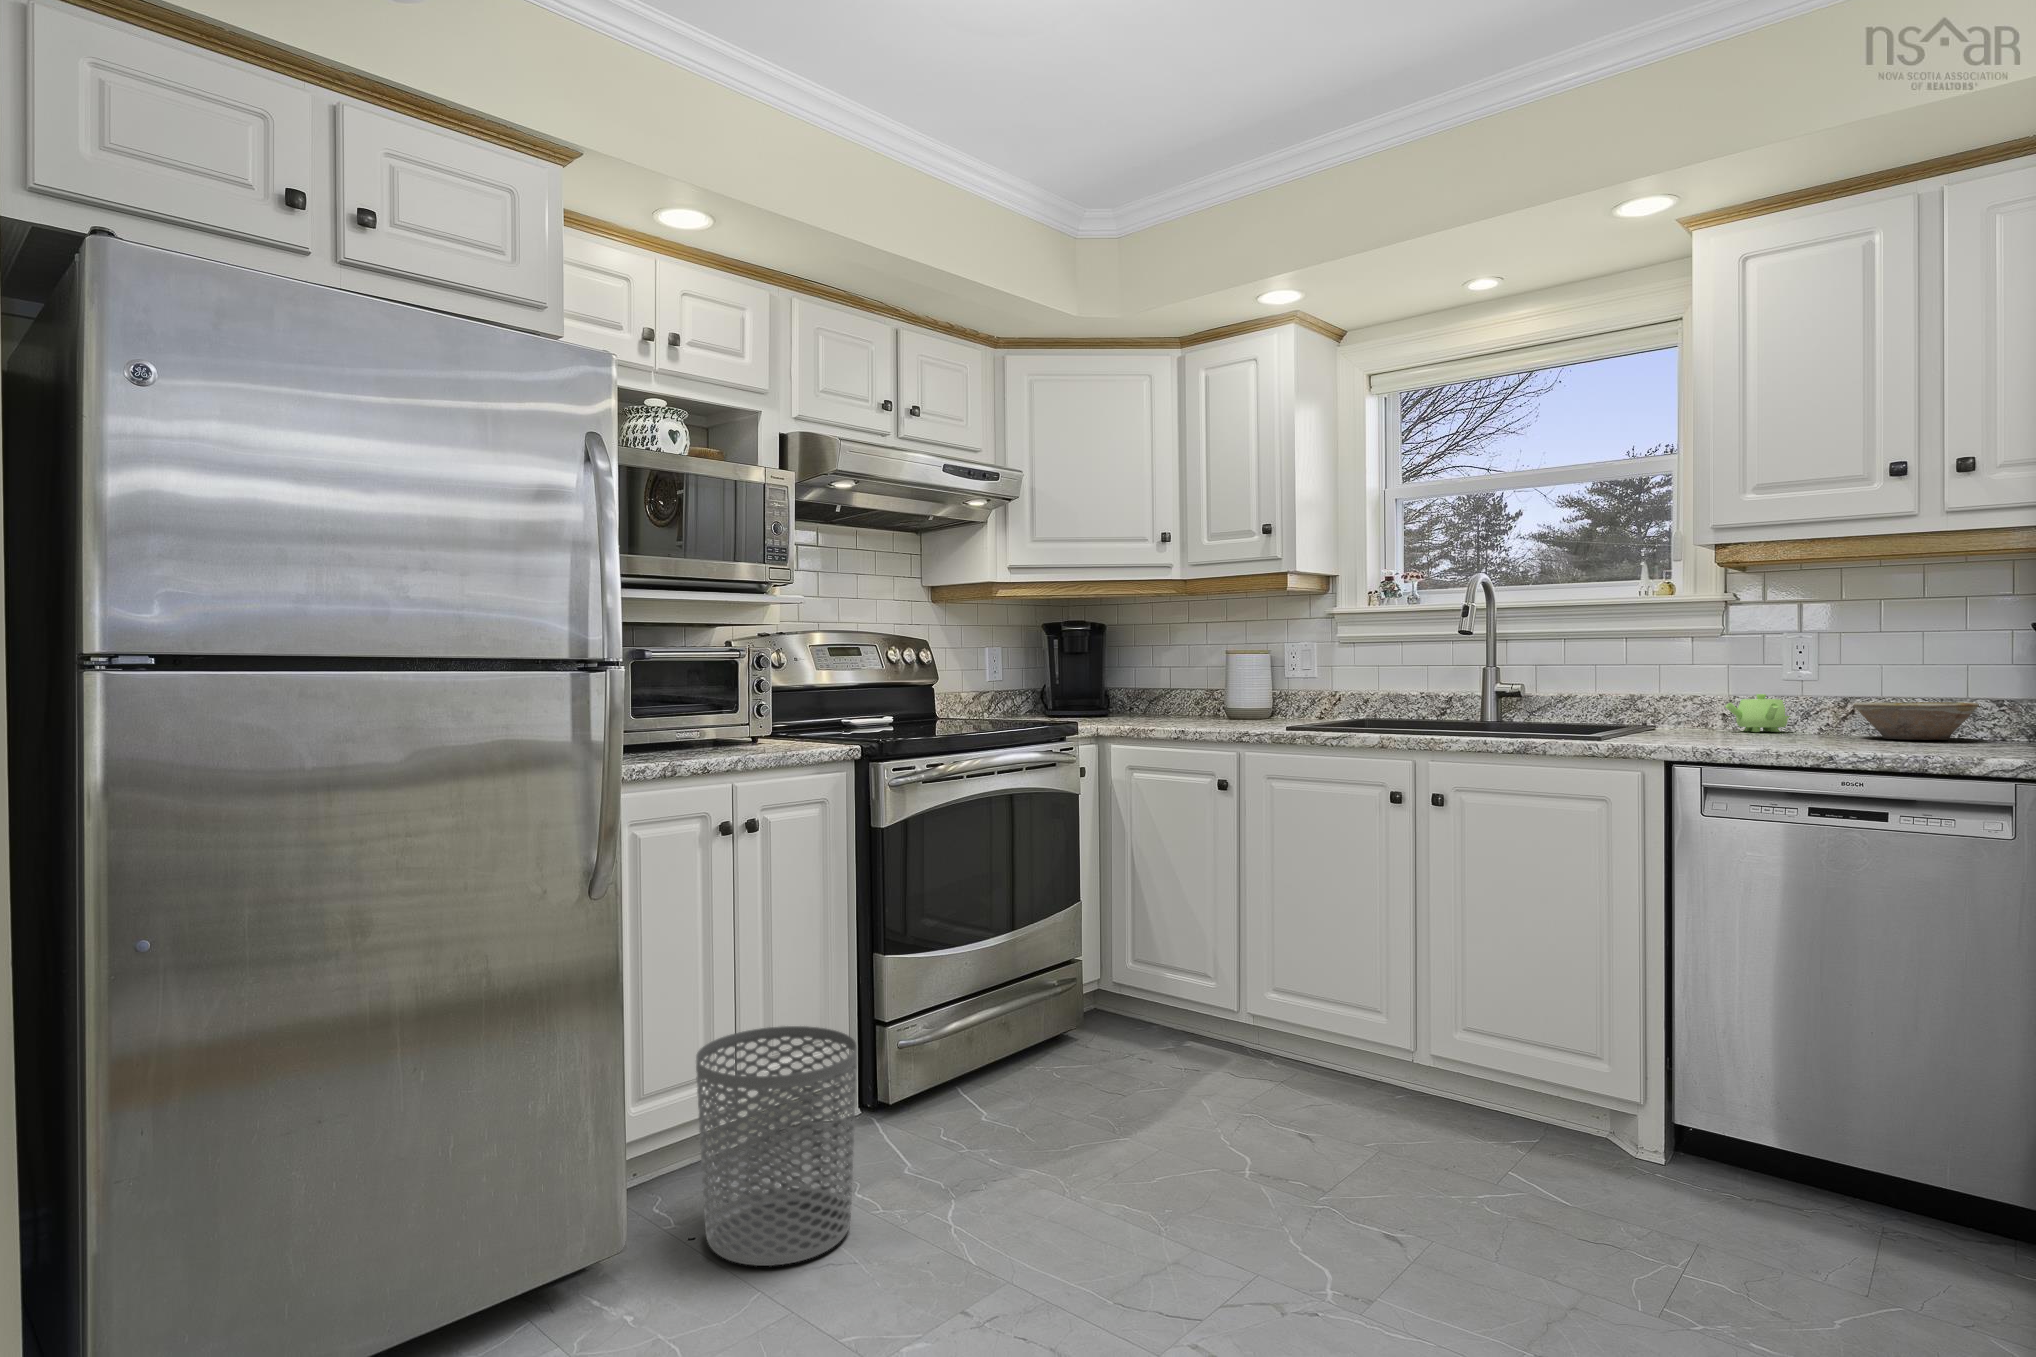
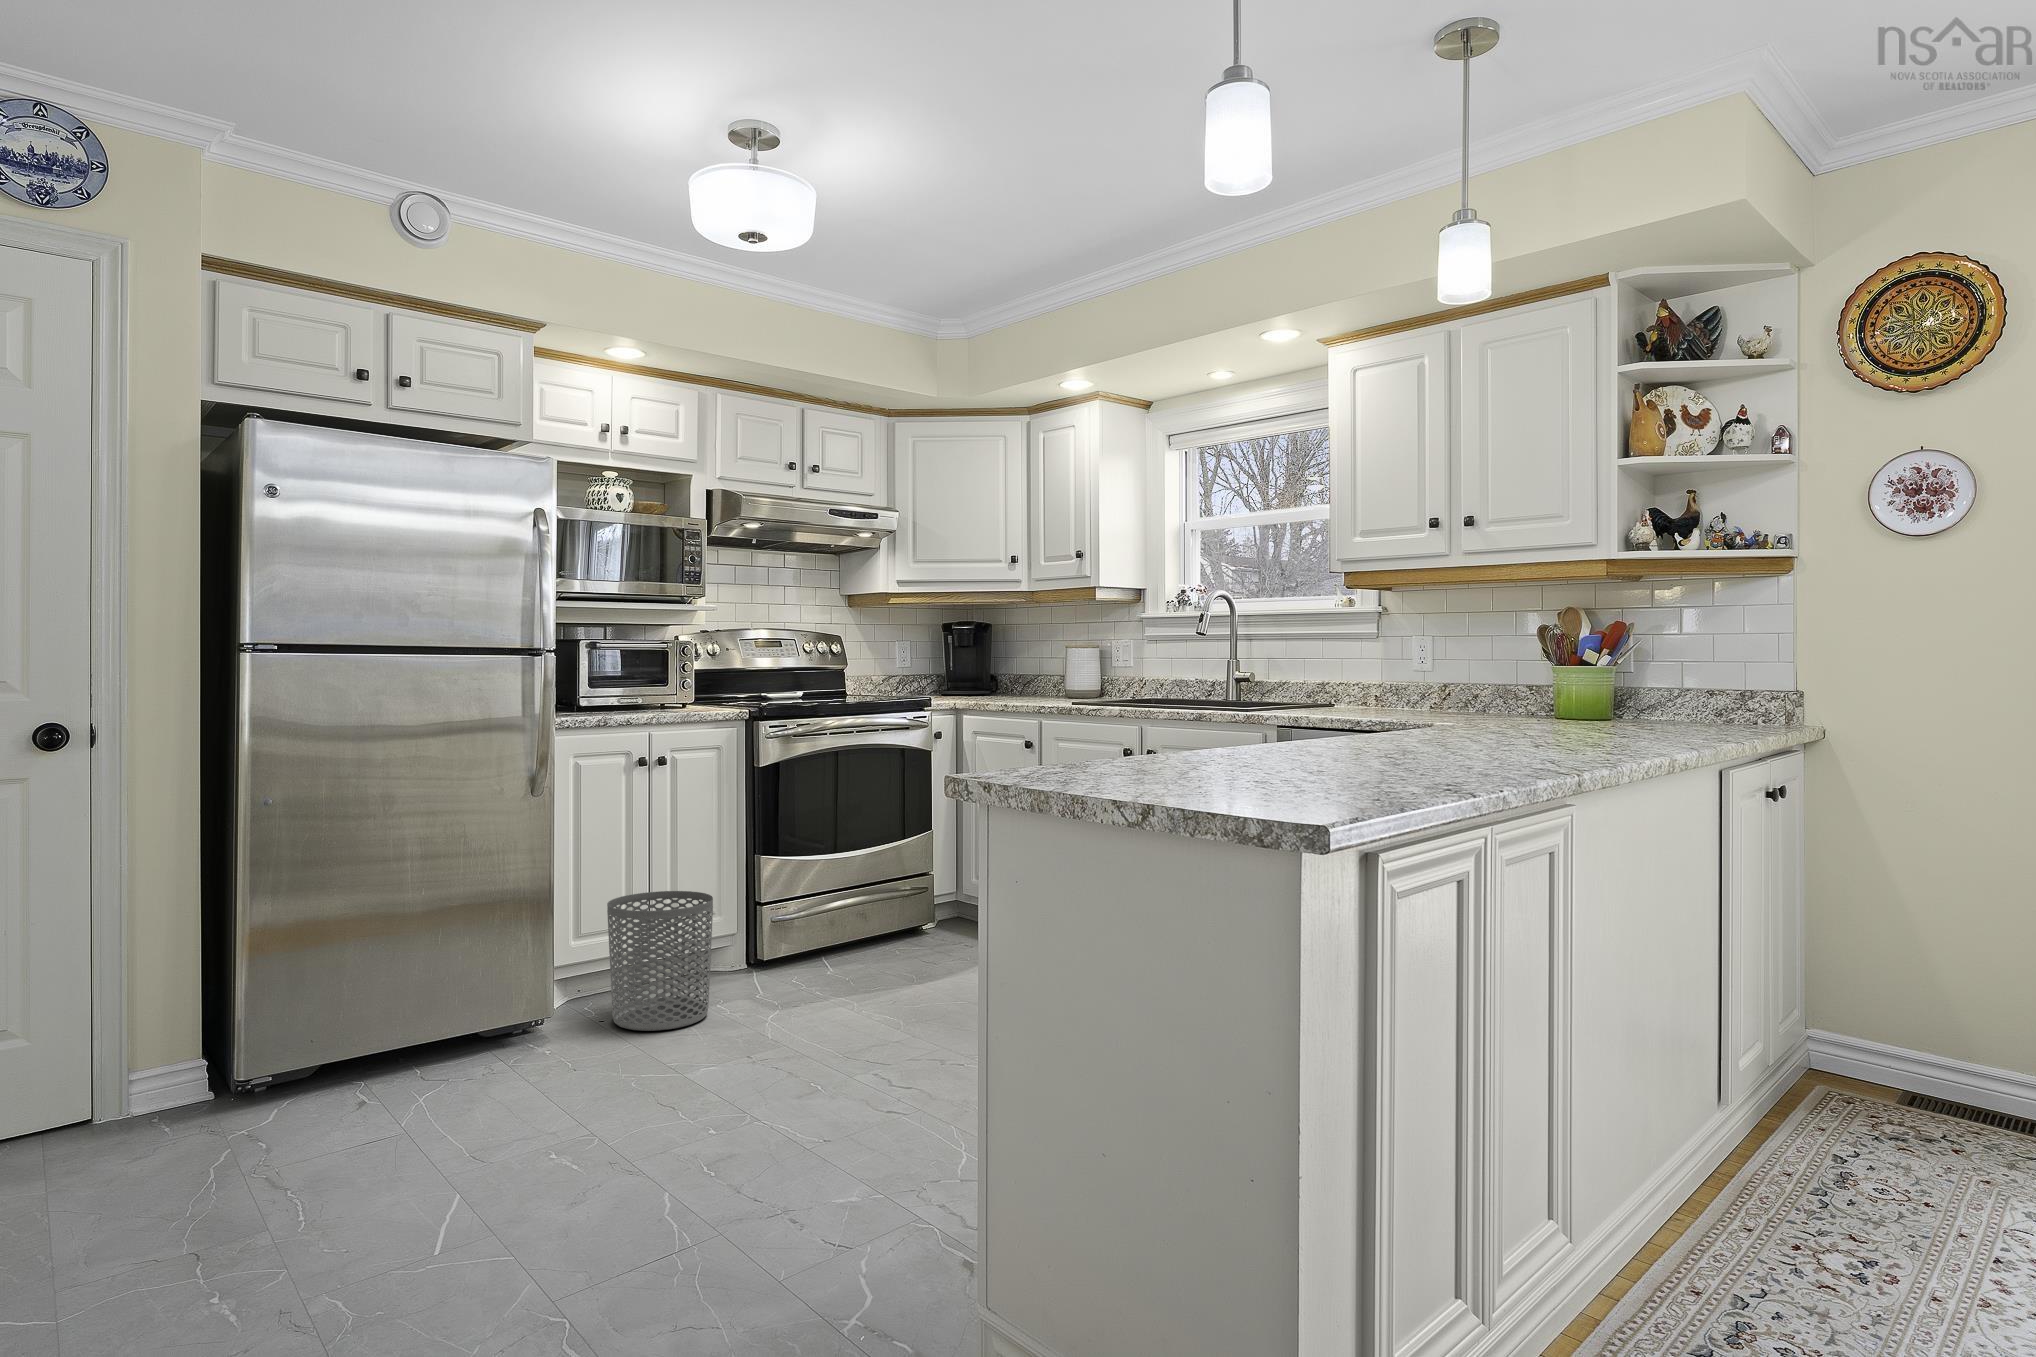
teapot: present [1725,694,1791,732] -> none [1371,681,1418,708]
bowl: present [1853,702,1979,740] -> none [1432,687,1507,713]

